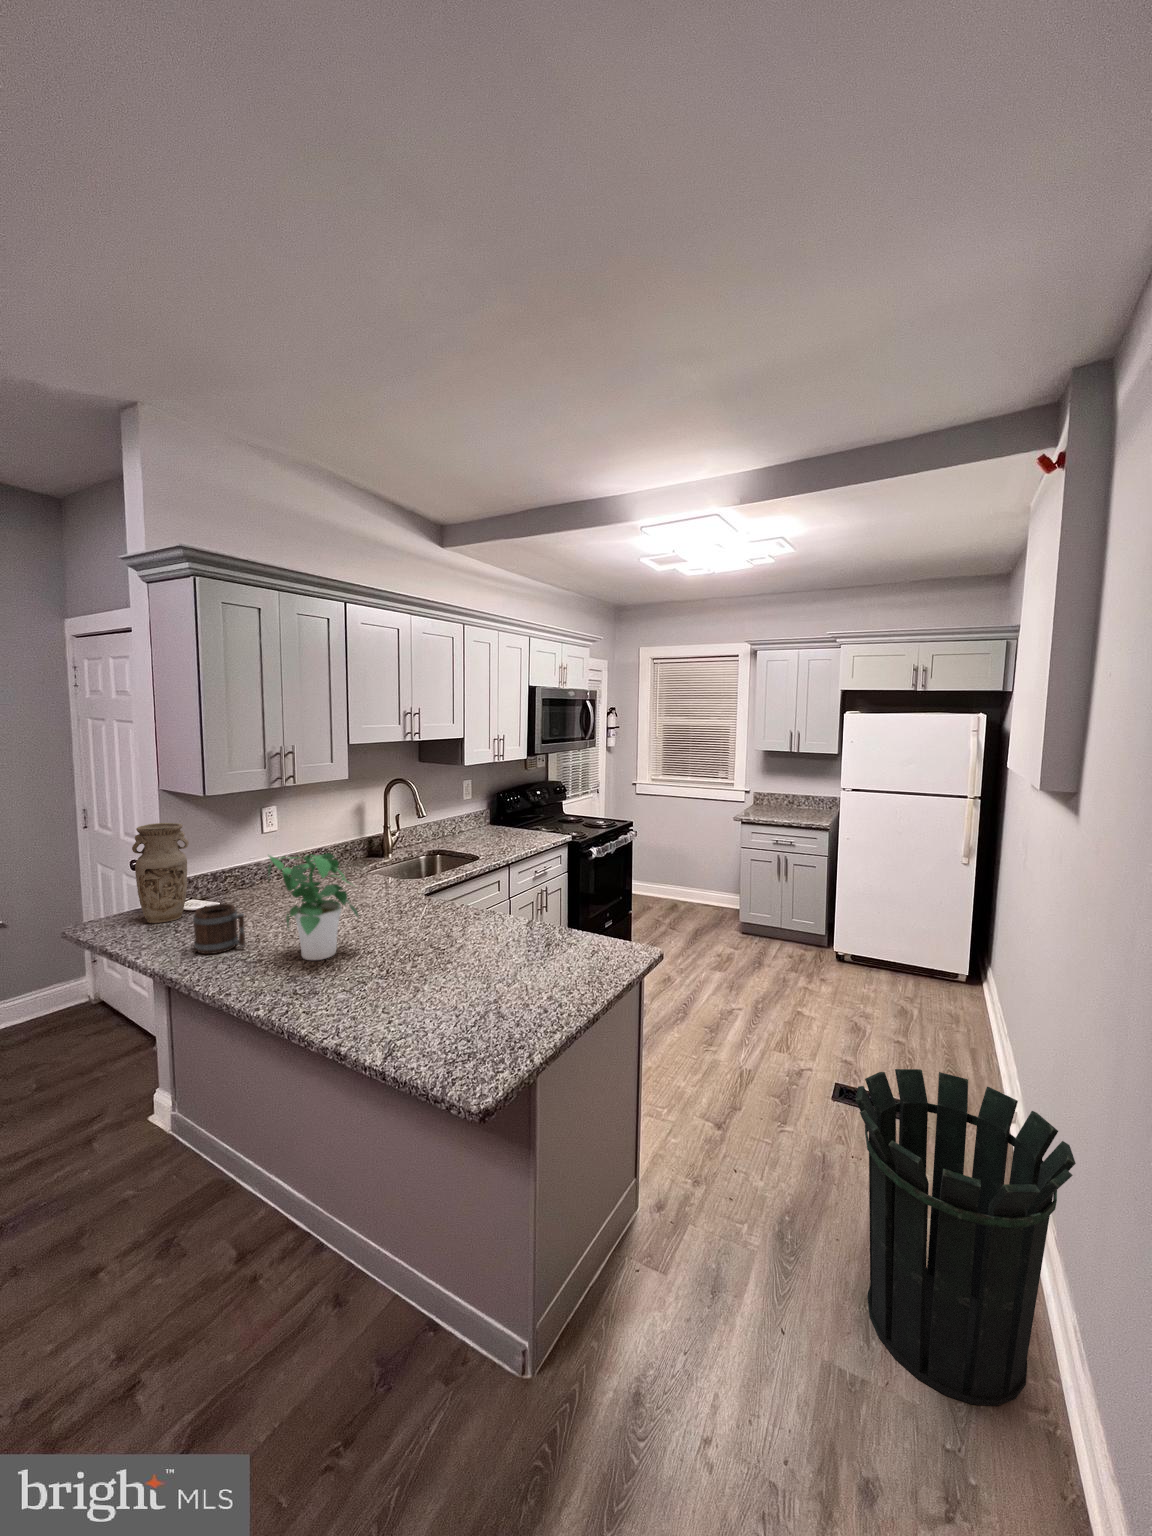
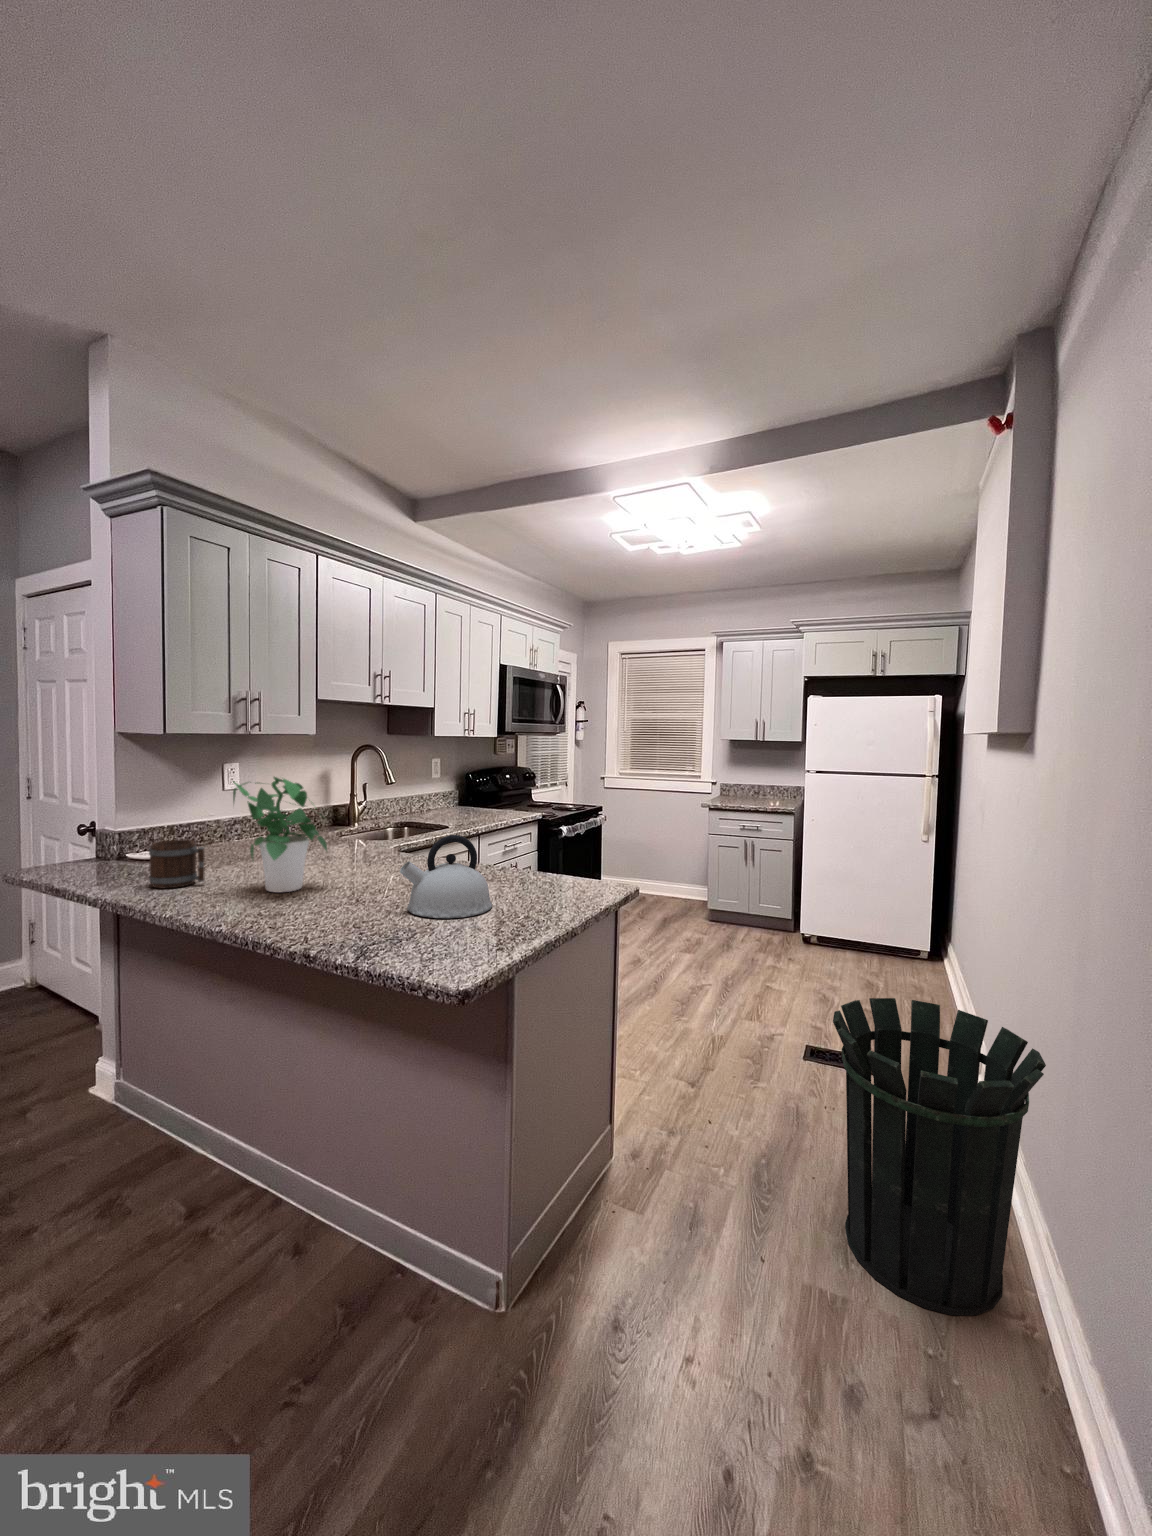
vase: present [132,823,189,923] -> none [82,764,144,868]
kettle: none [426,914,516,1001] -> present [400,835,492,918]

